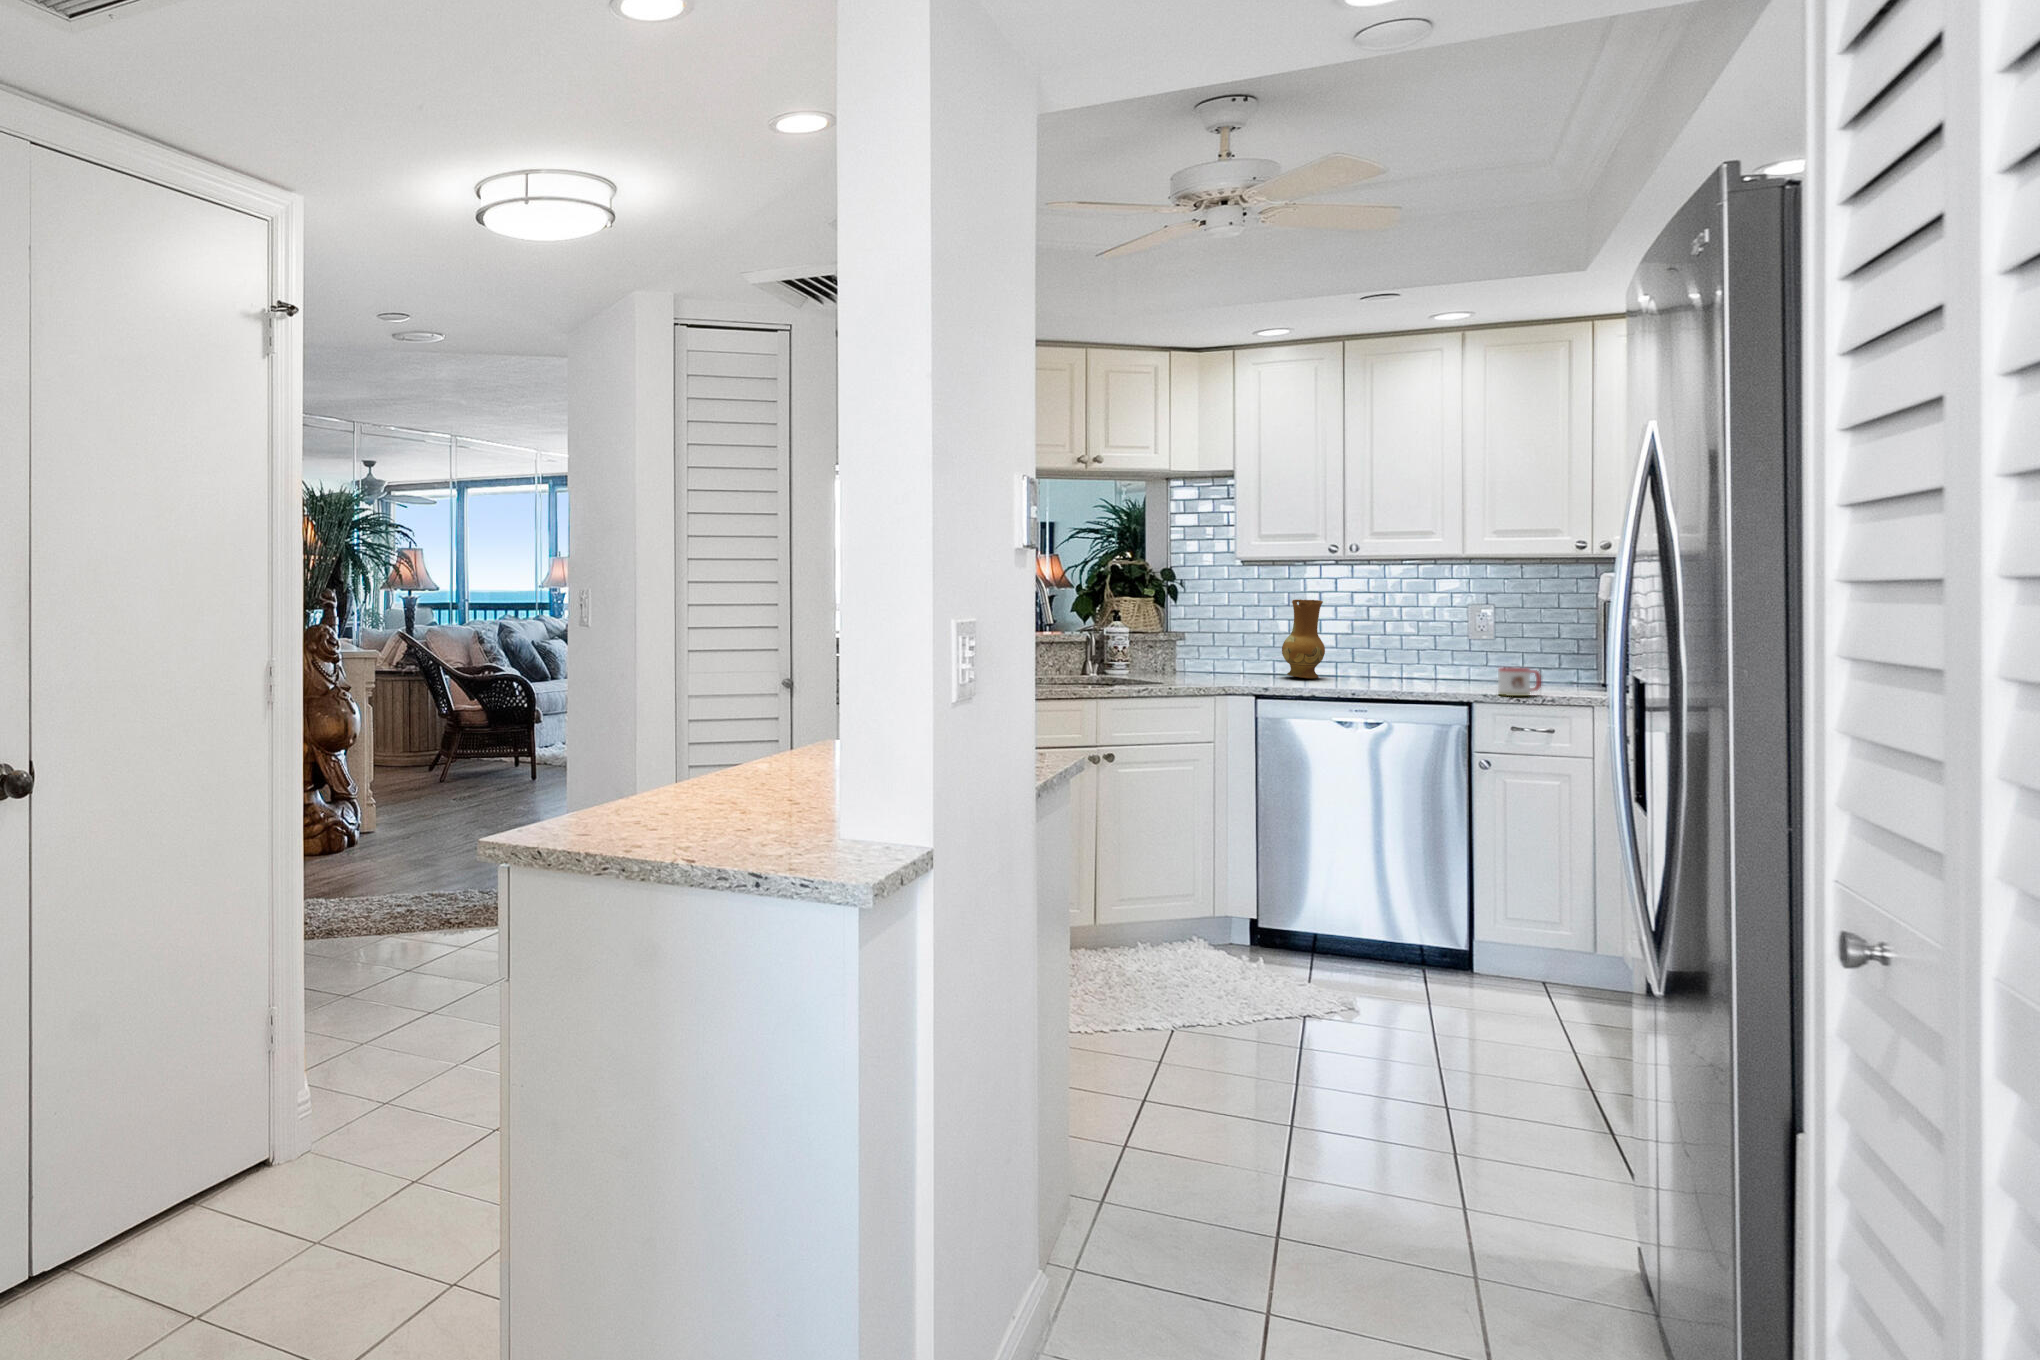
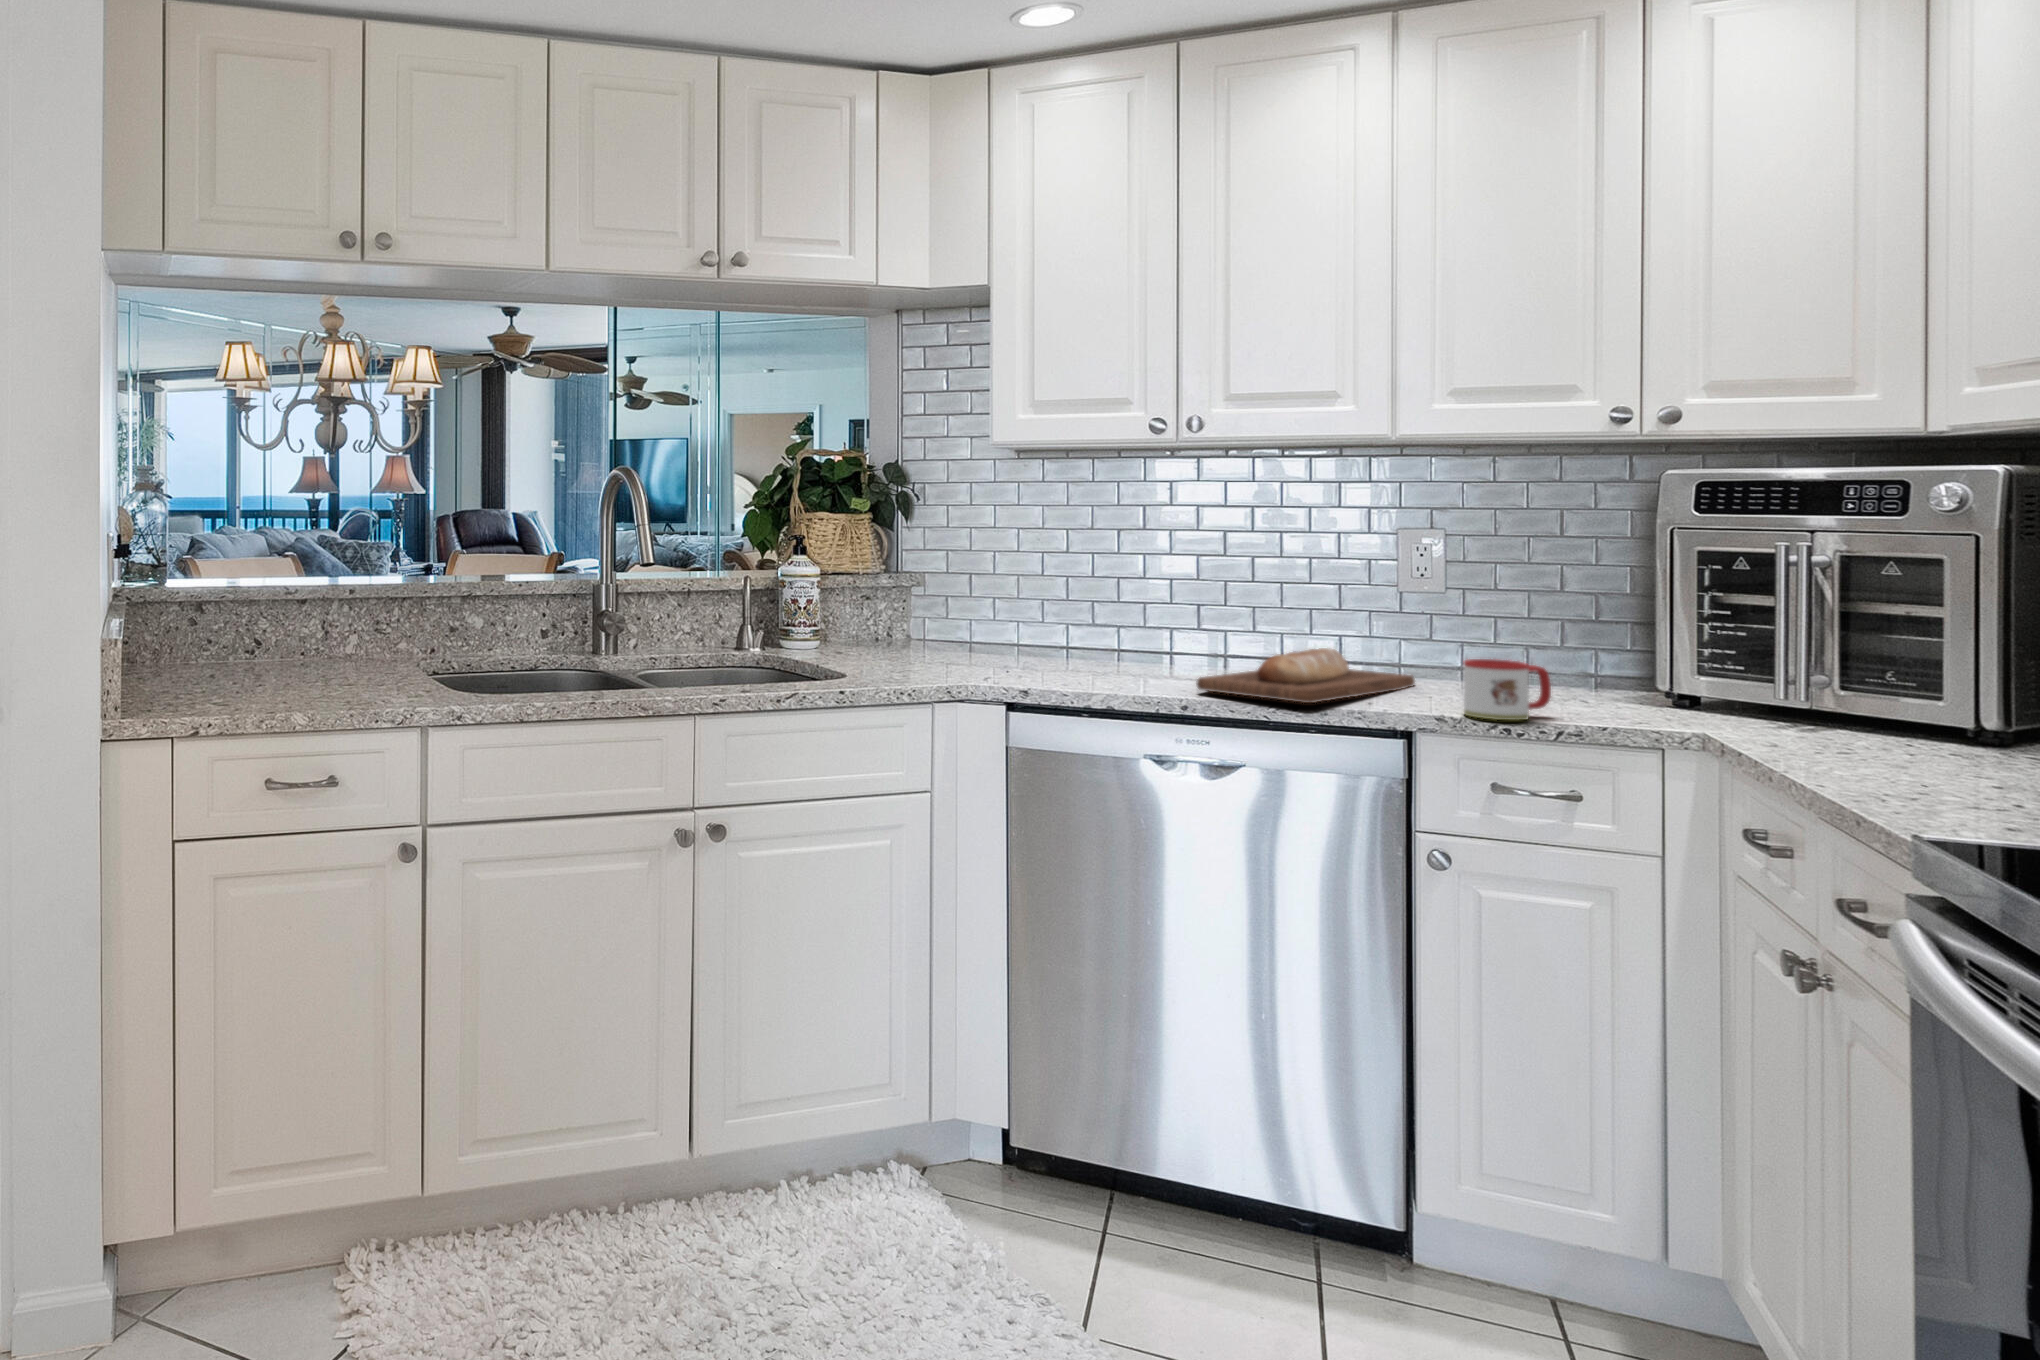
ceramic jug: present [1282,599,1325,679] -> none [1066,518,1142,664]
bread loaf: none [1360,667,1475,690] -> present [1197,648,1415,703]

